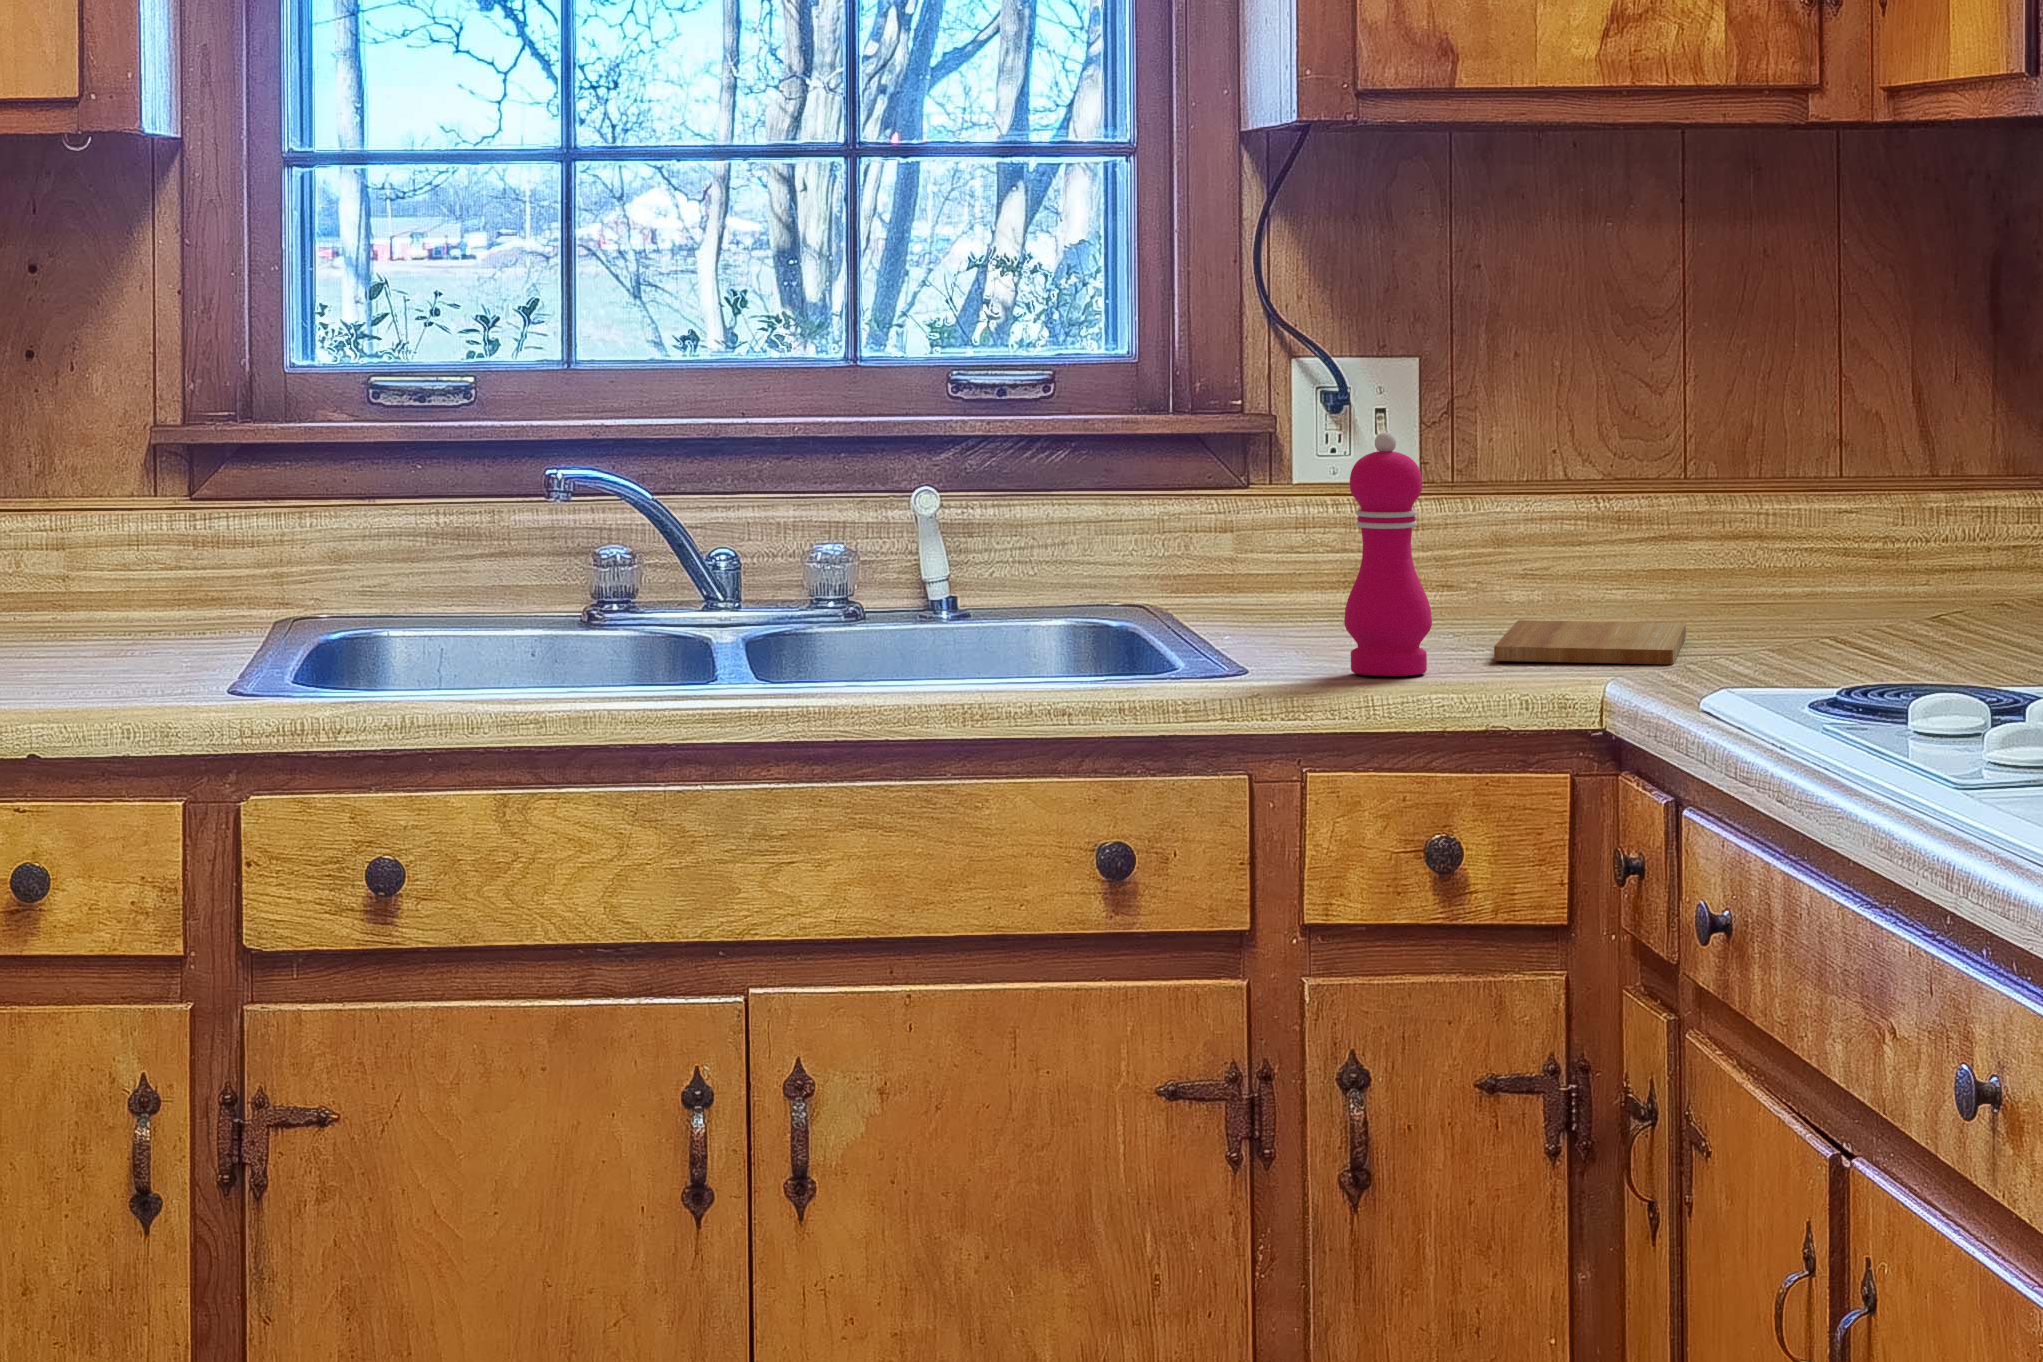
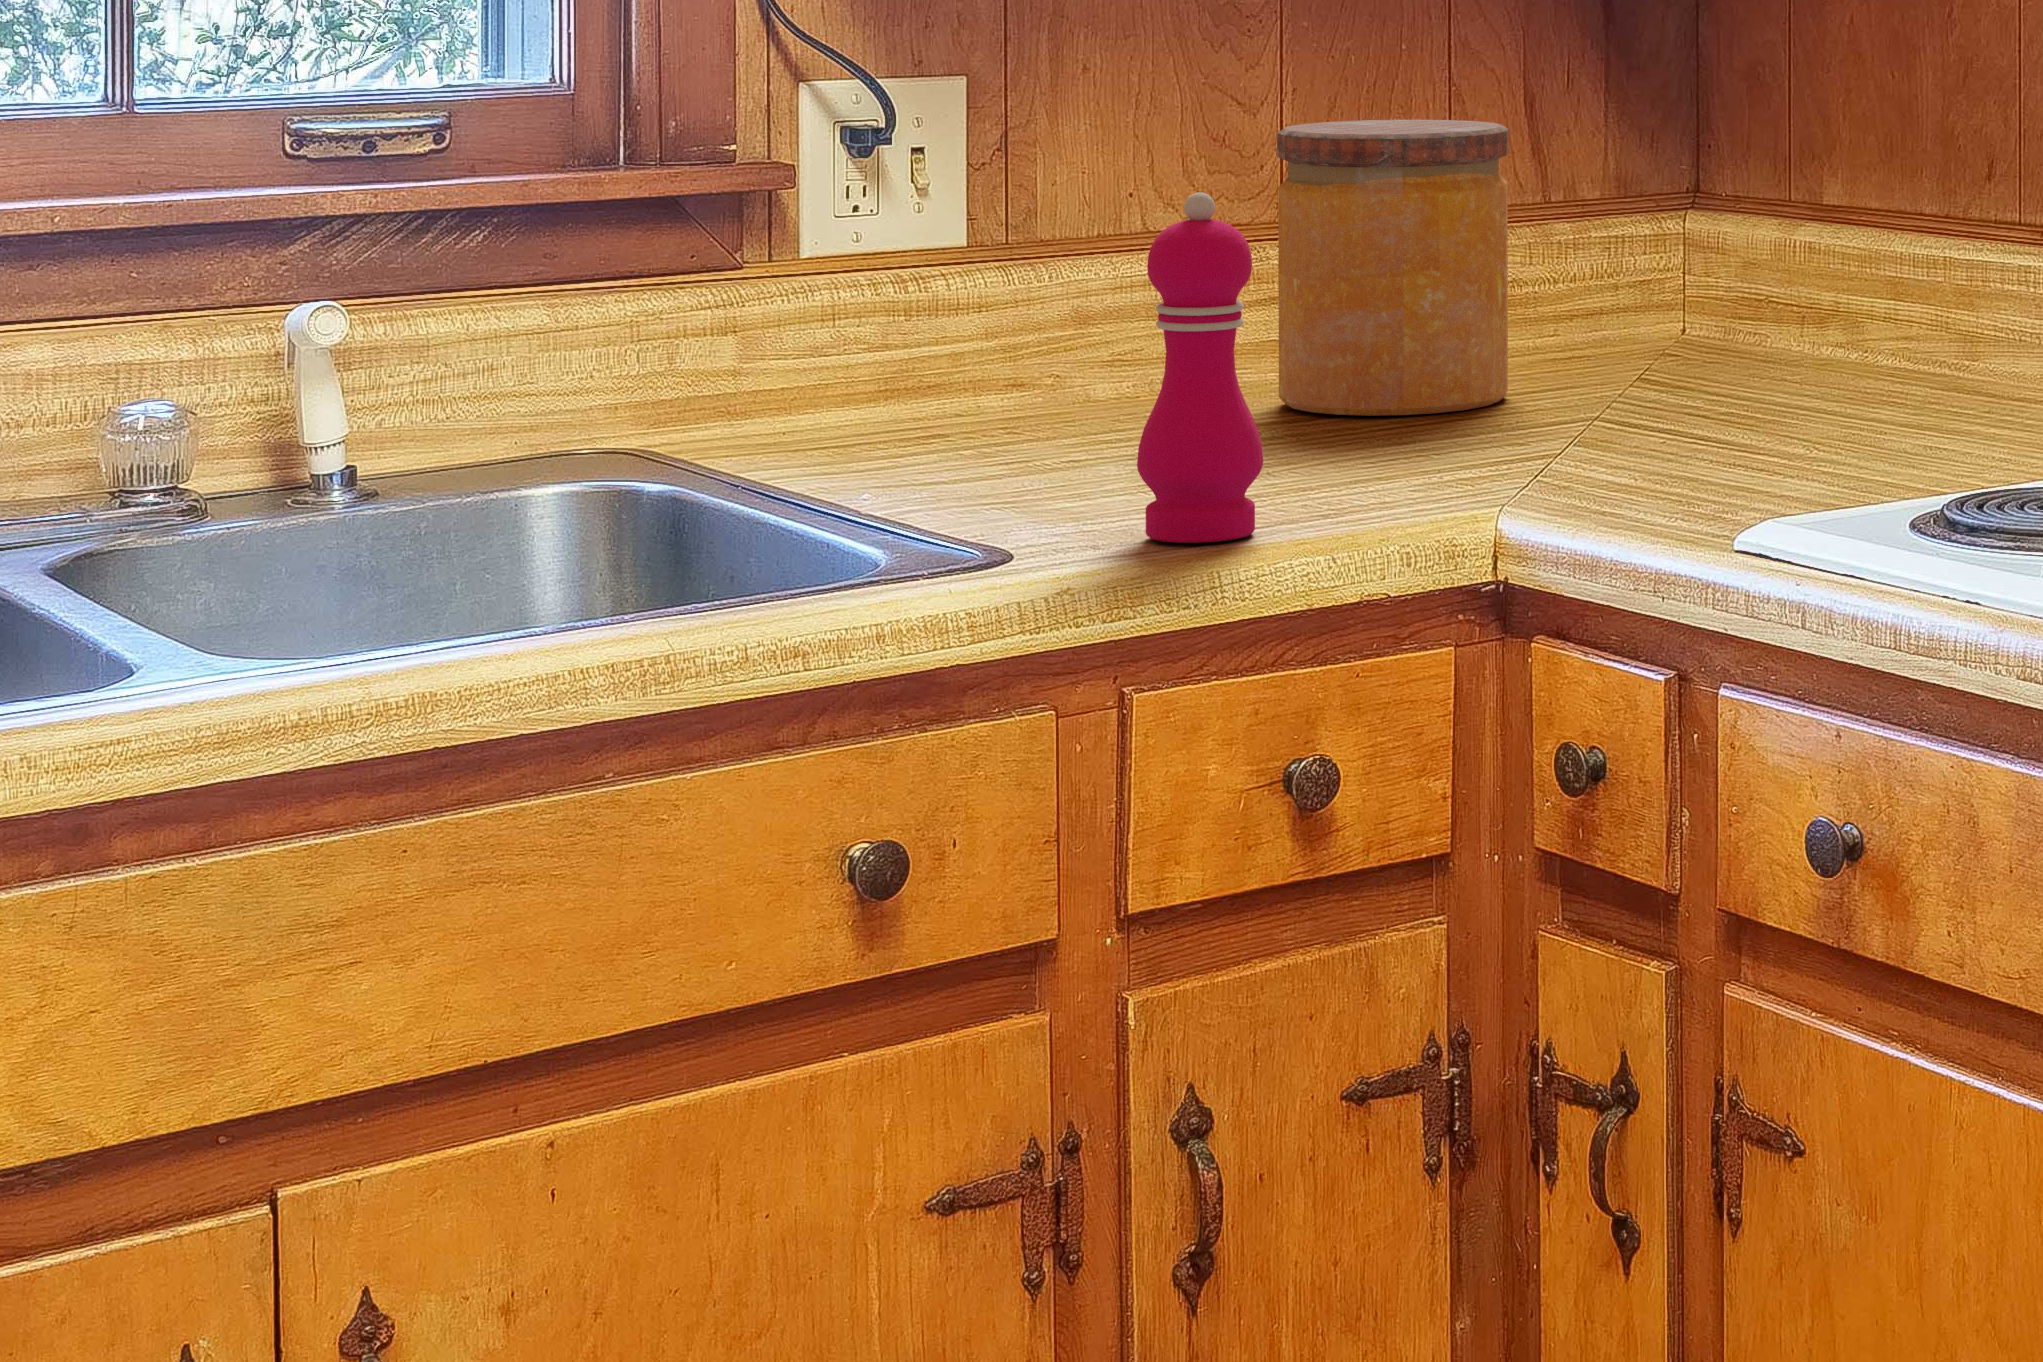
jar: none [1632,398,1817,624] -> present [1277,120,1509,416]
cutting board: present [1494,620,1686,664] -> none [1220,421,1526,500]

